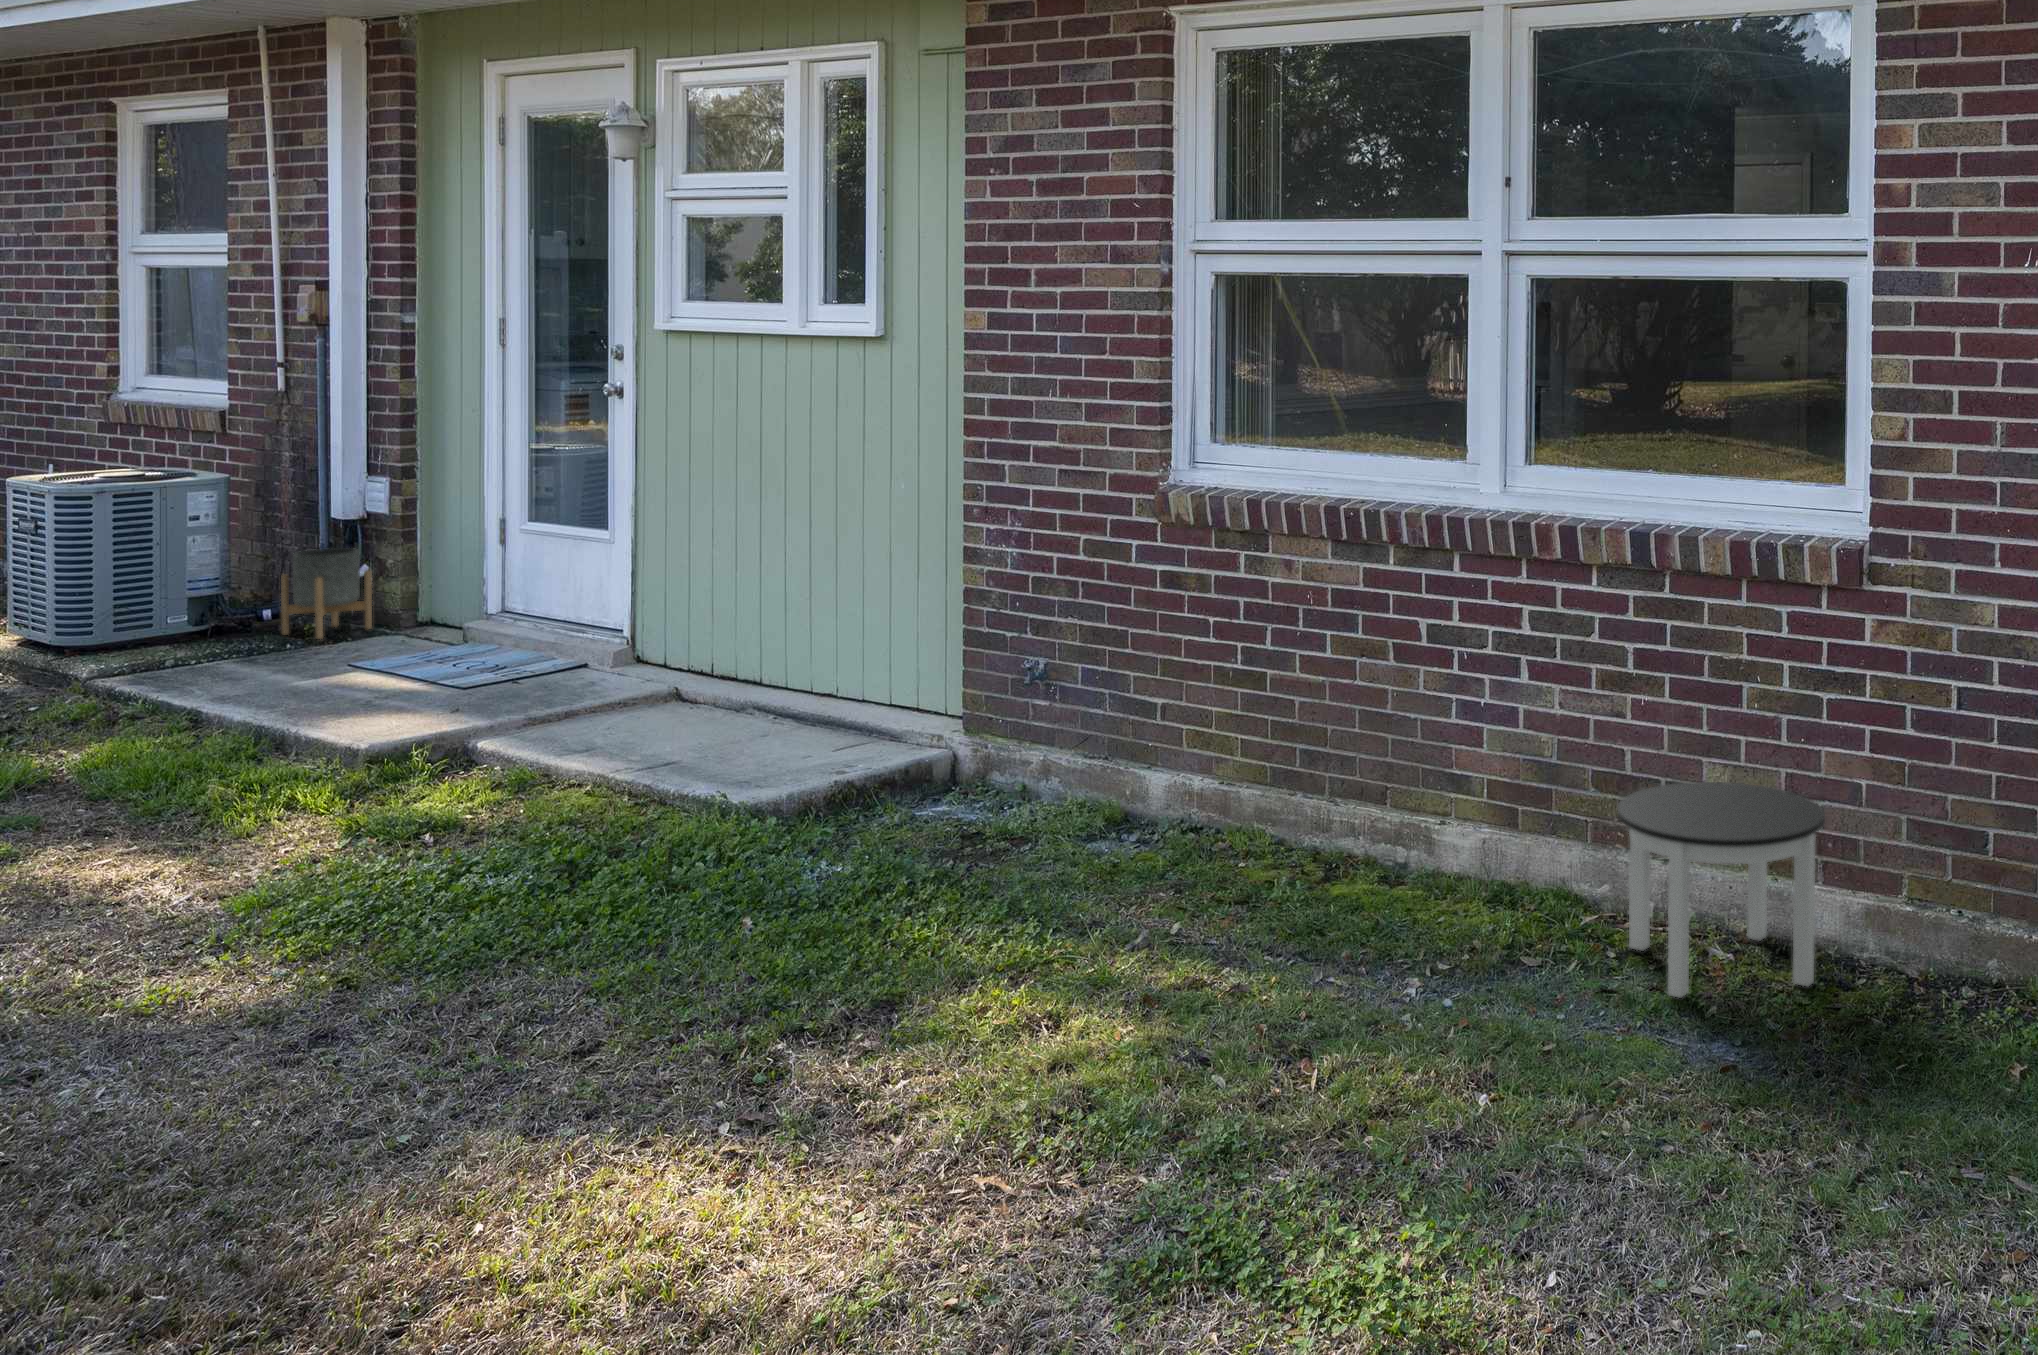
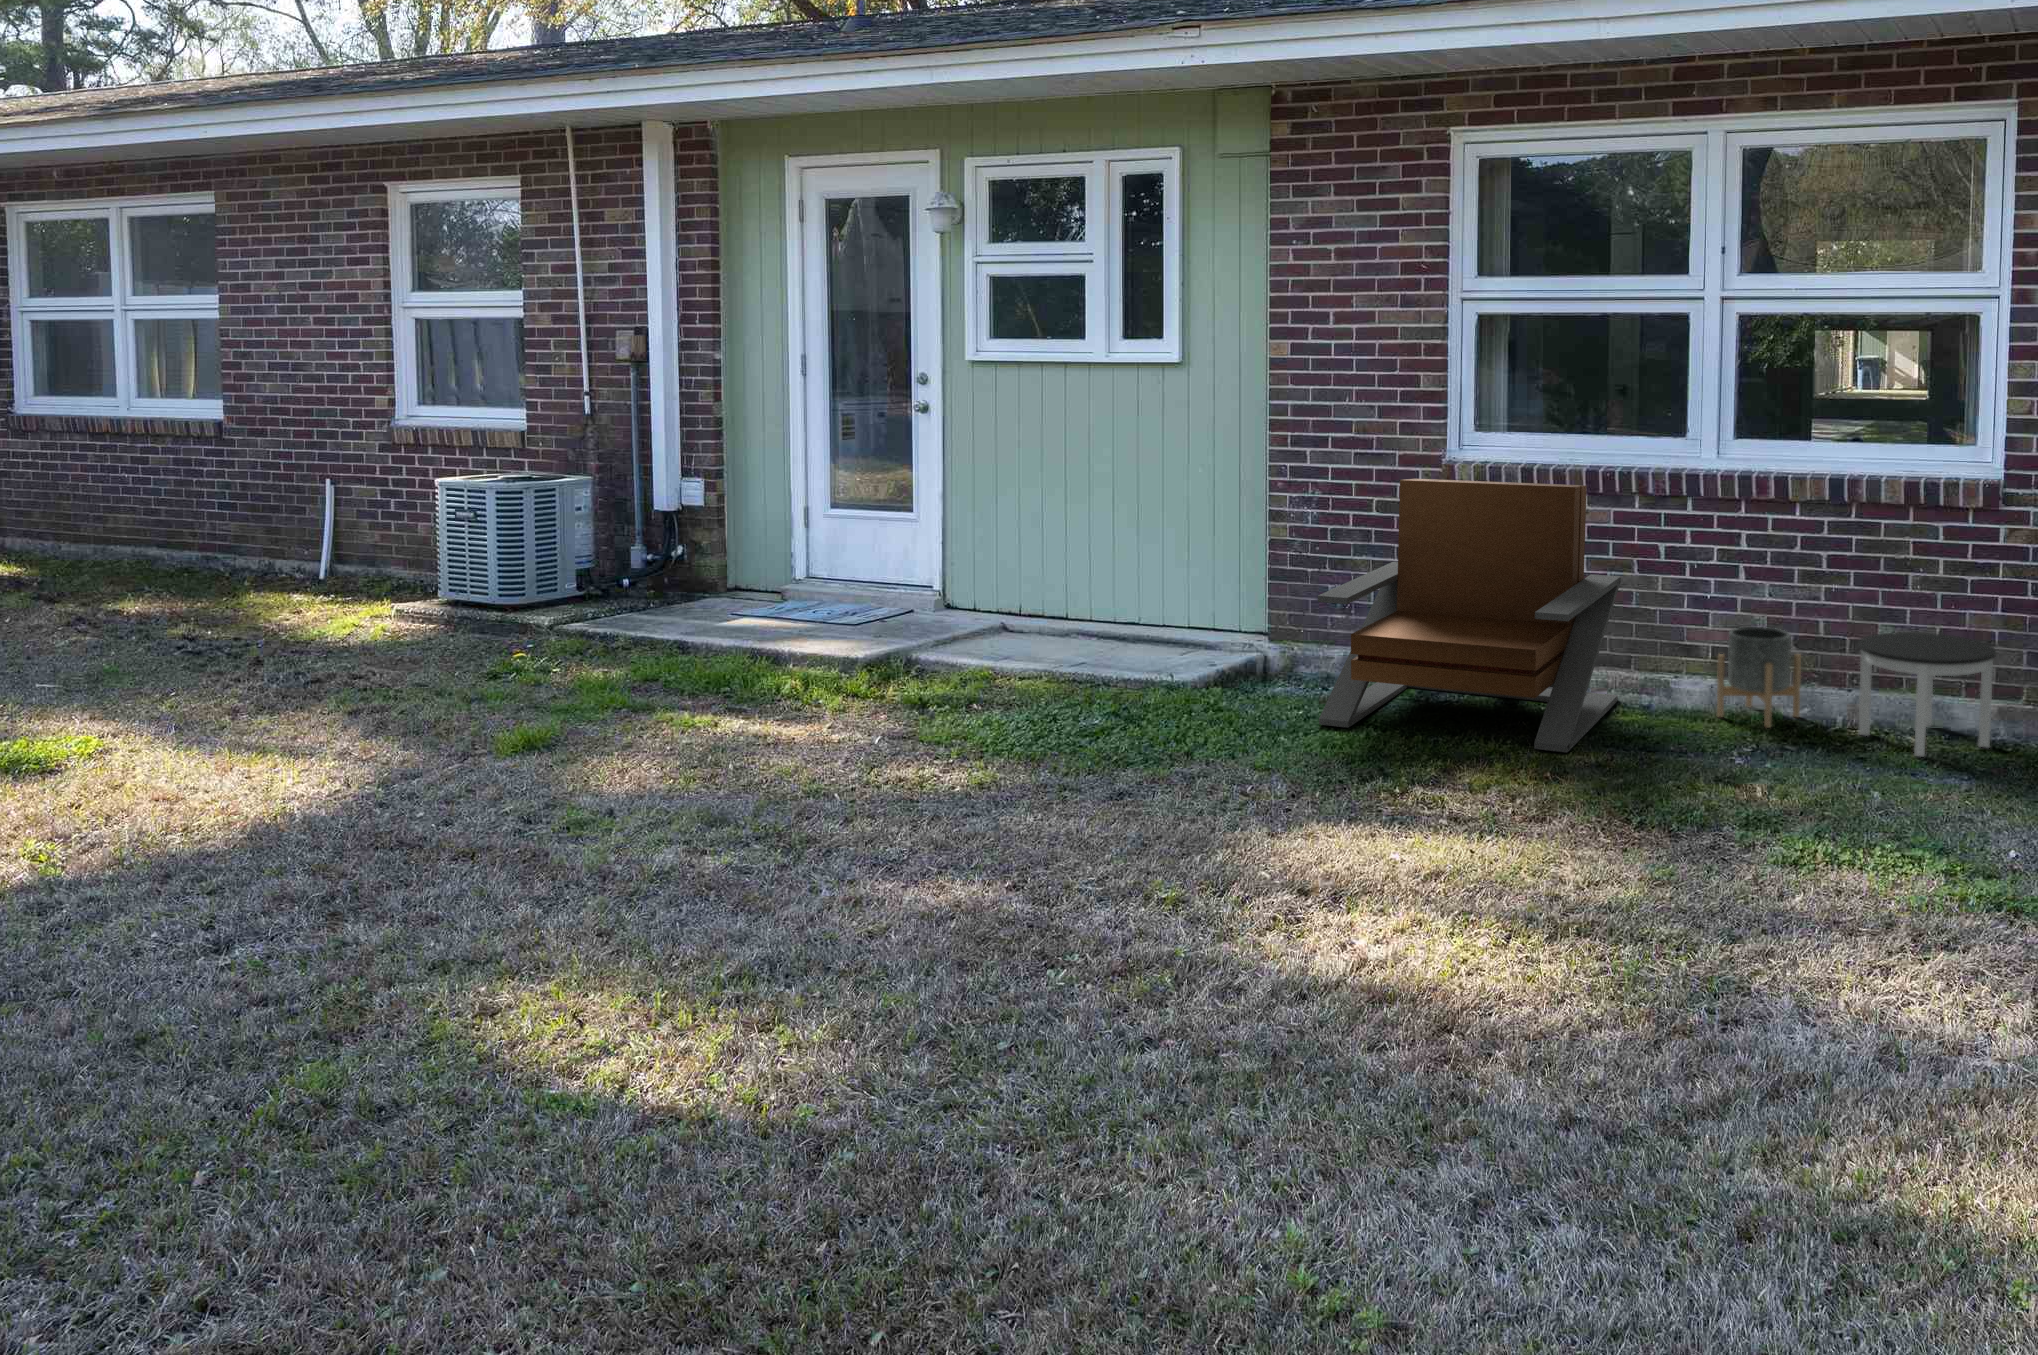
lounge chair: none [850,510,1350,953] -> present [1318,479,1621,752]
planter: present [281,548,372,639] -> present [1717,627,1801,728]

